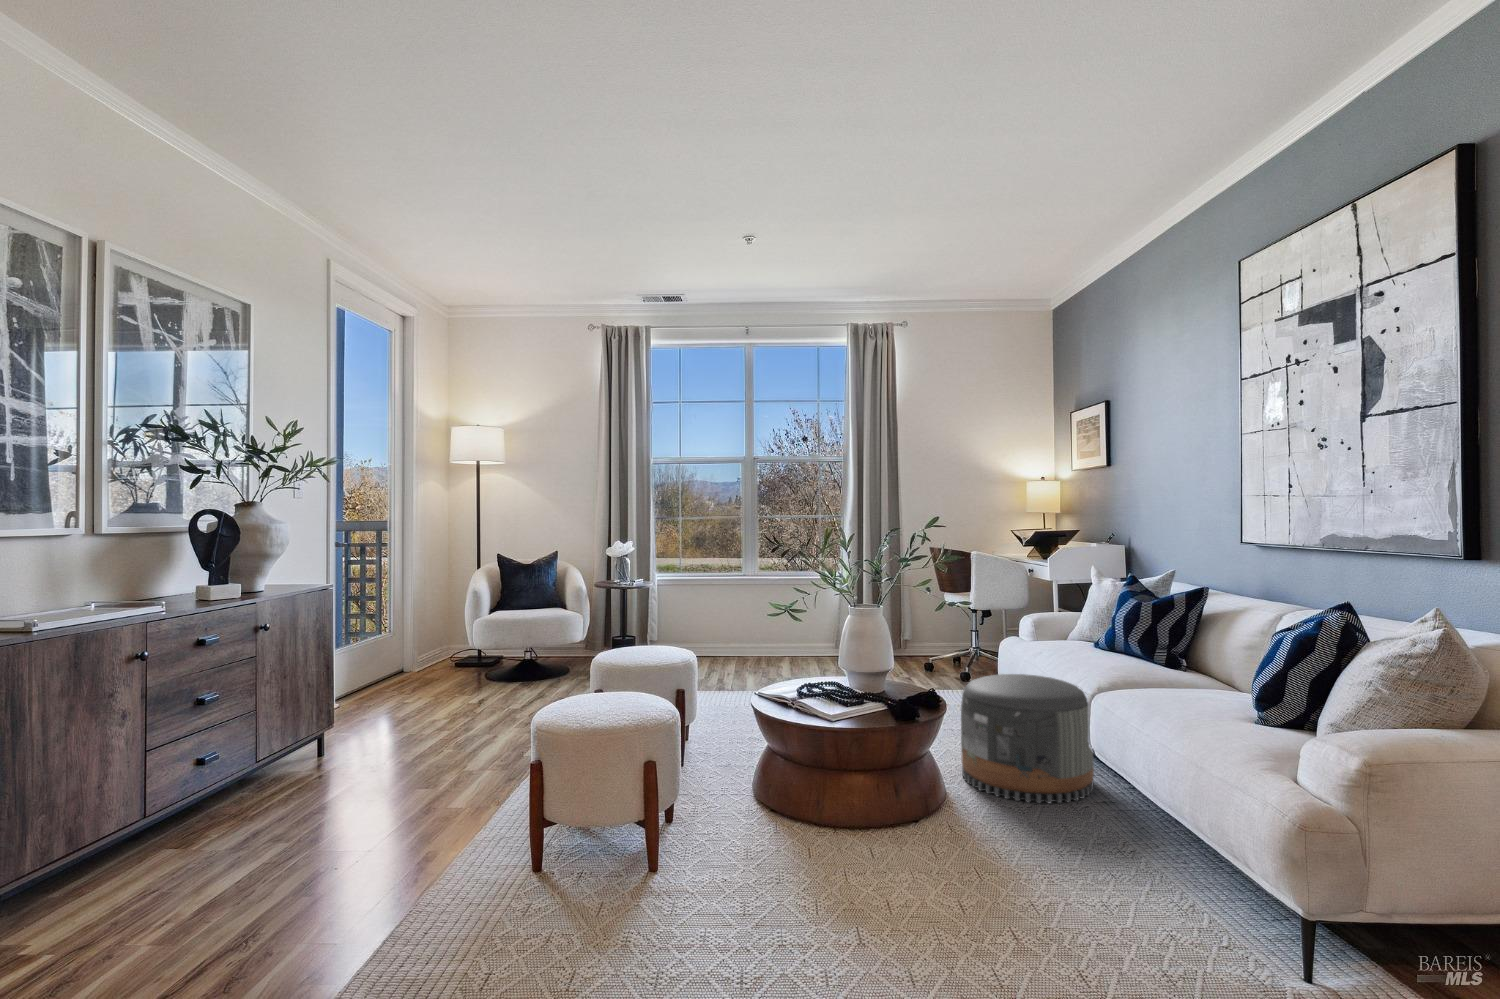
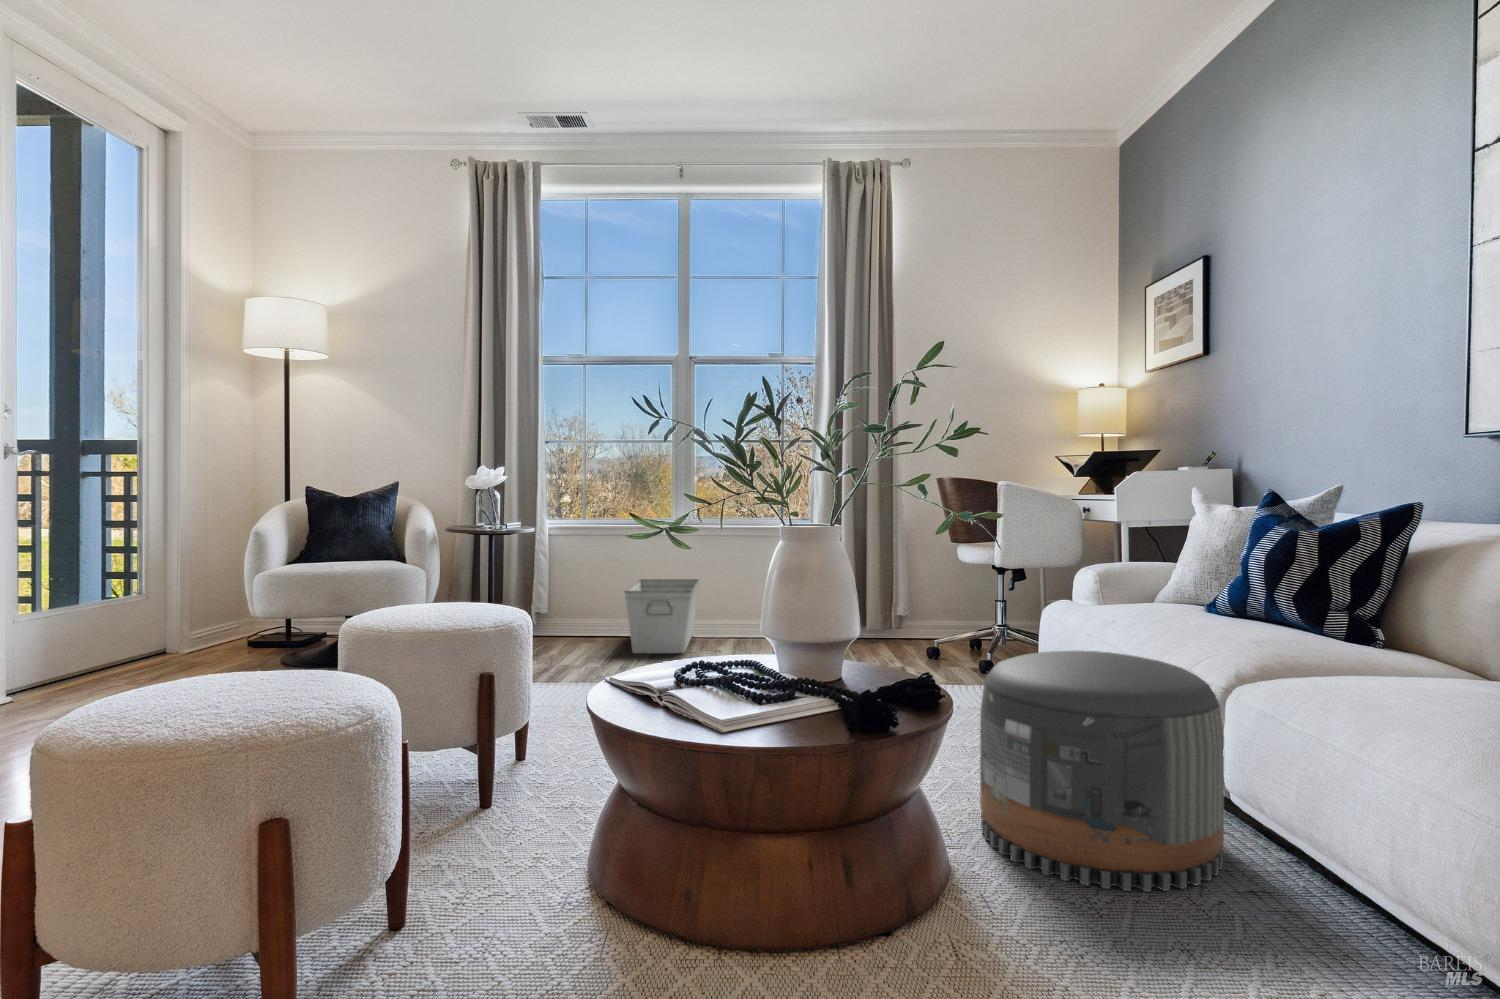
storage bin: none [715,616,763,670] -> present [624,579,700,653]

